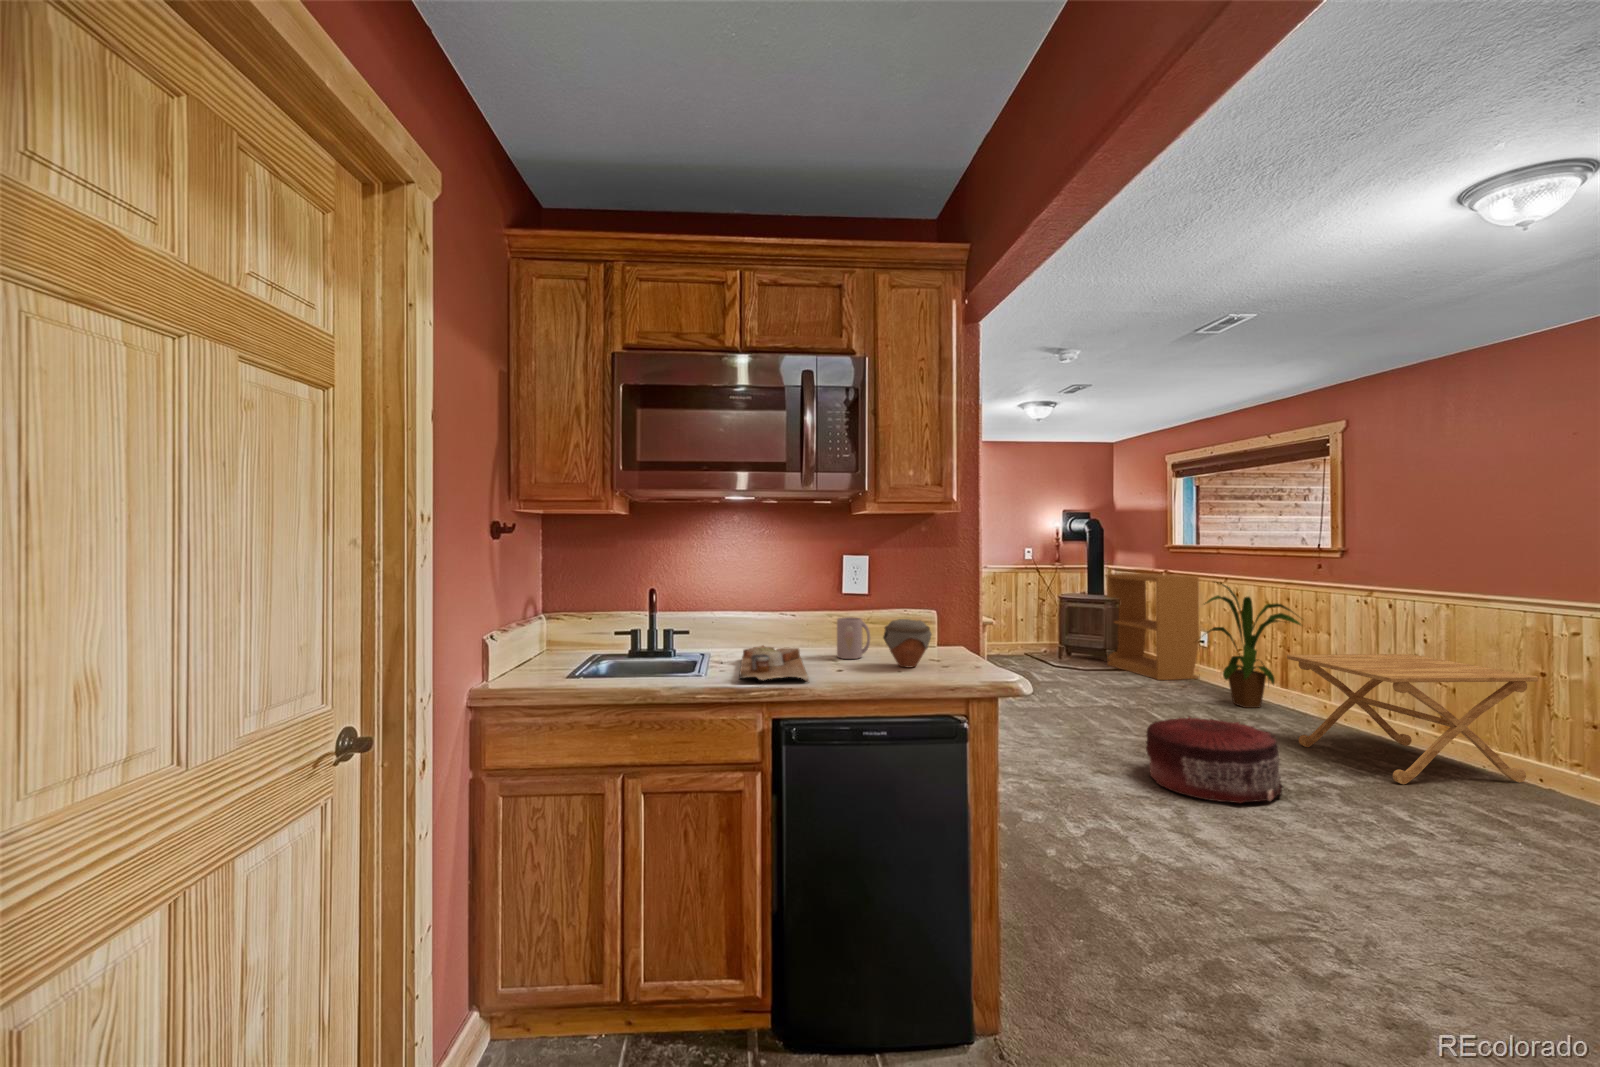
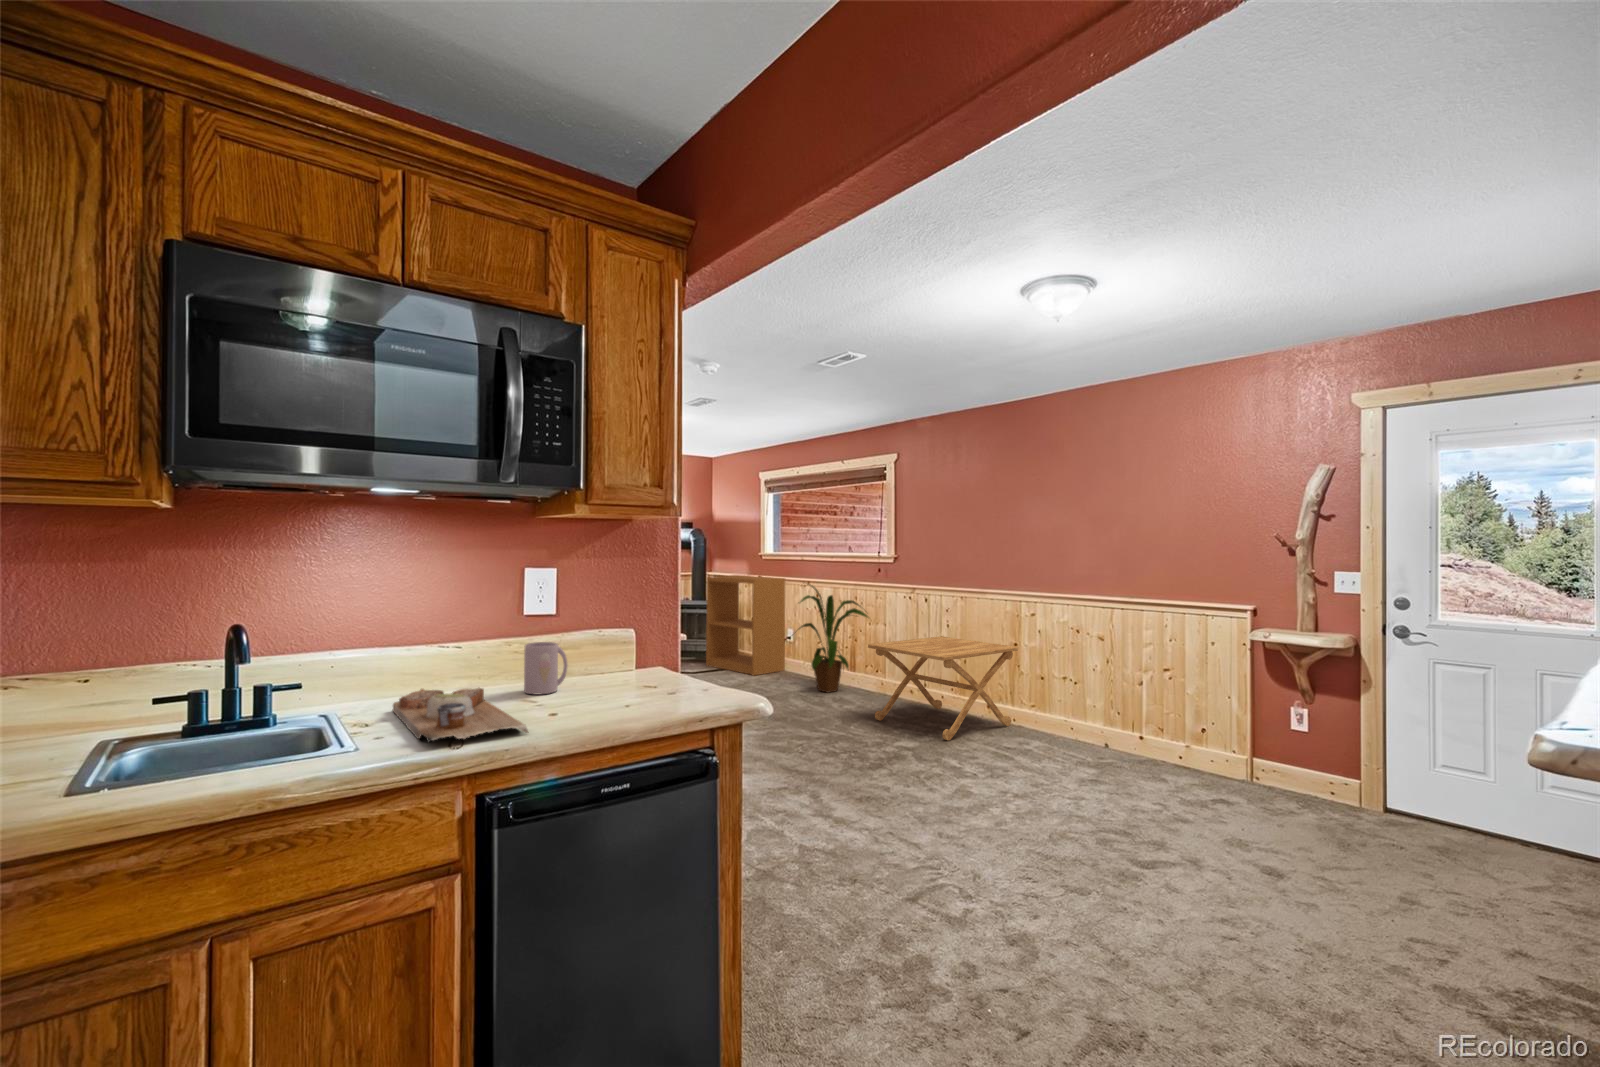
jar: present [883,619,932,667] -> none [594,640,651,697]
pouf: present [1146,717,1283,803] -> none [776,707,881,782]

